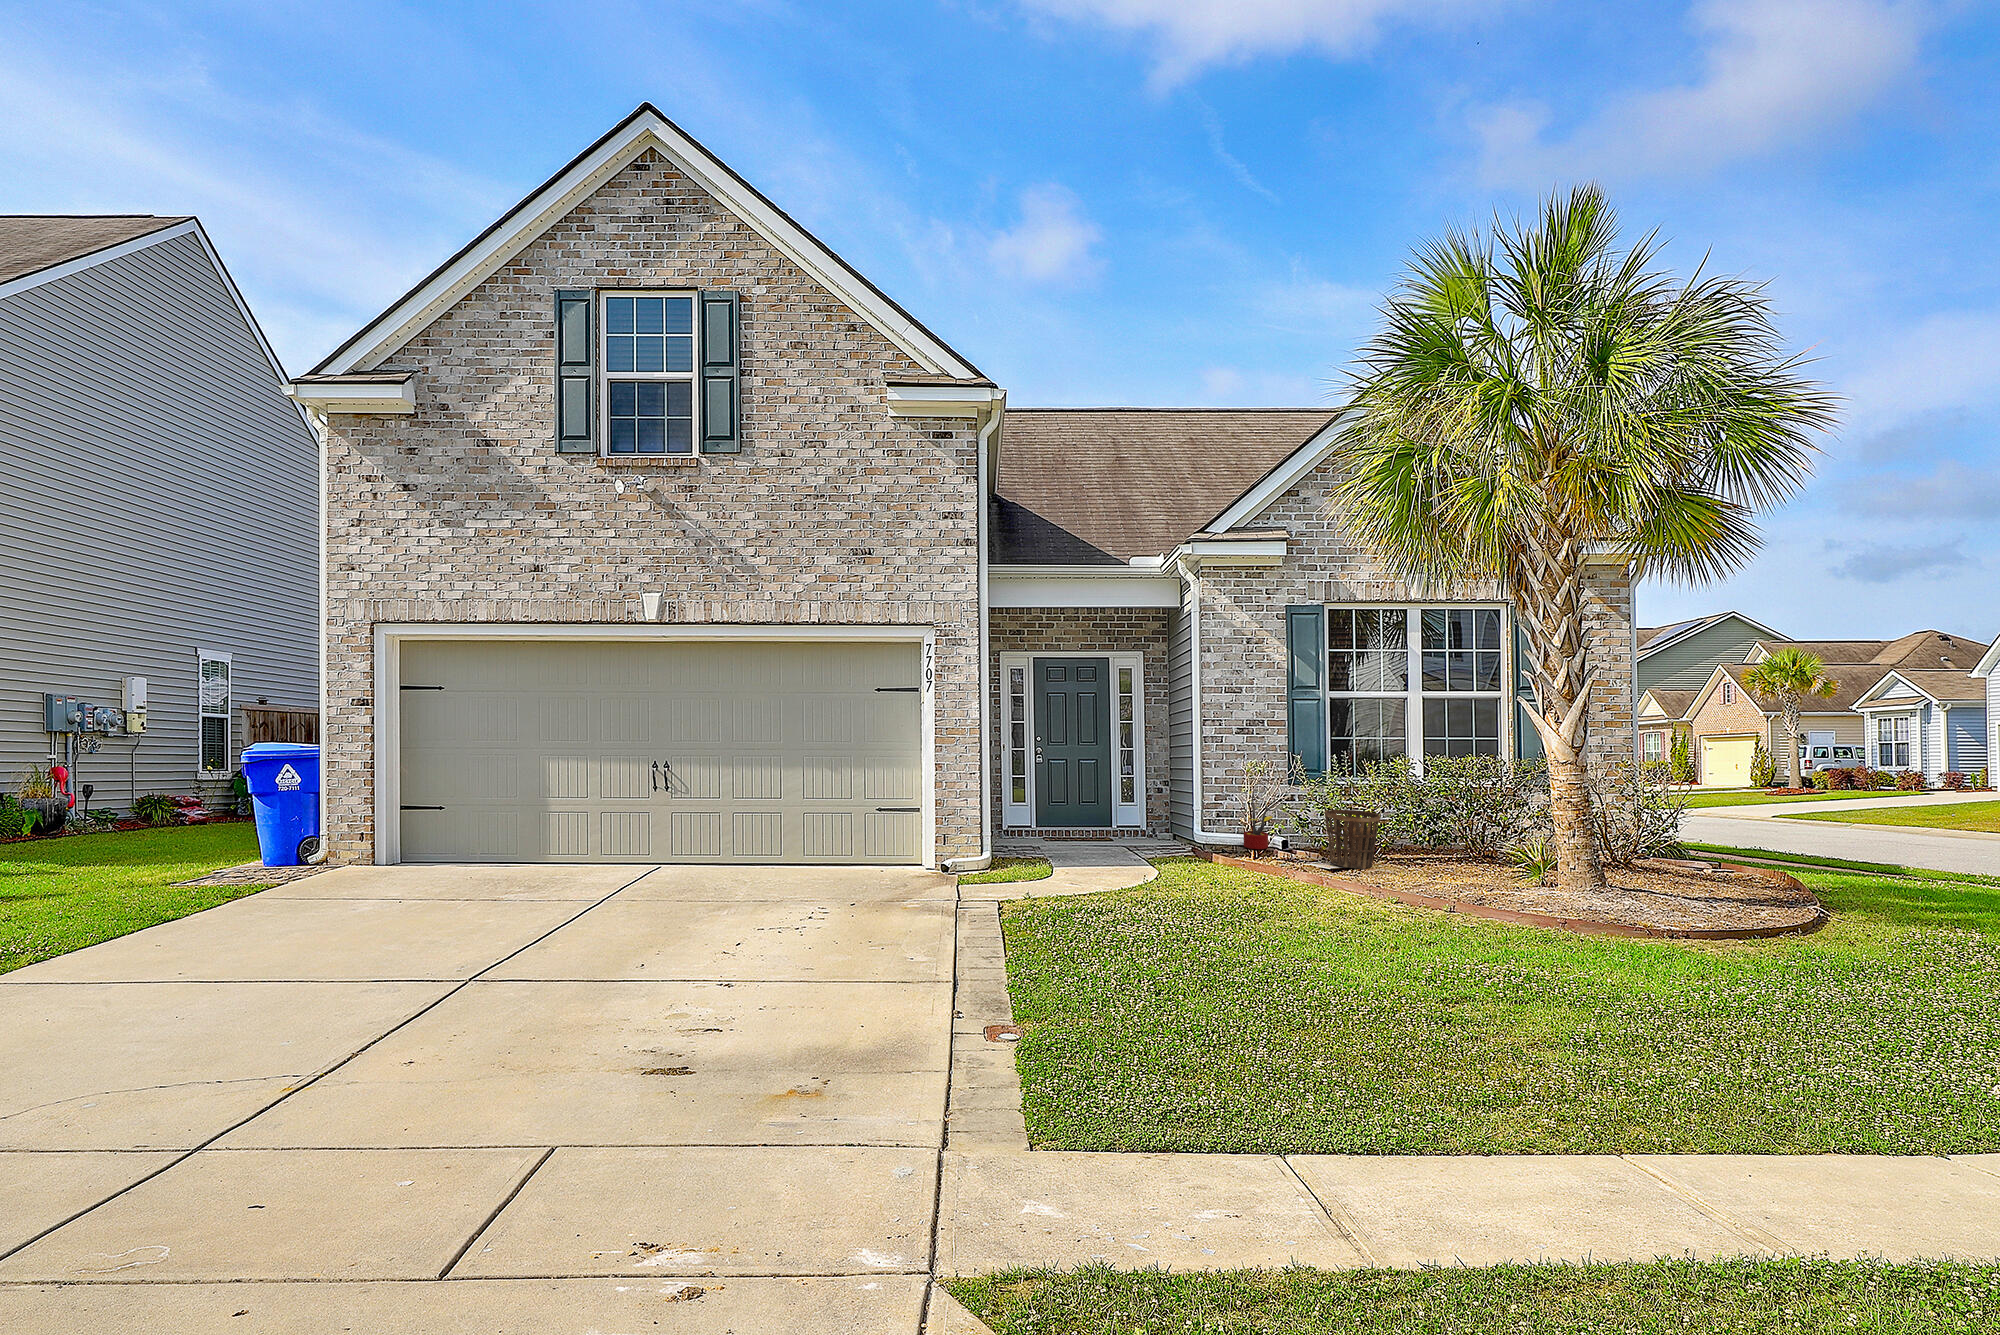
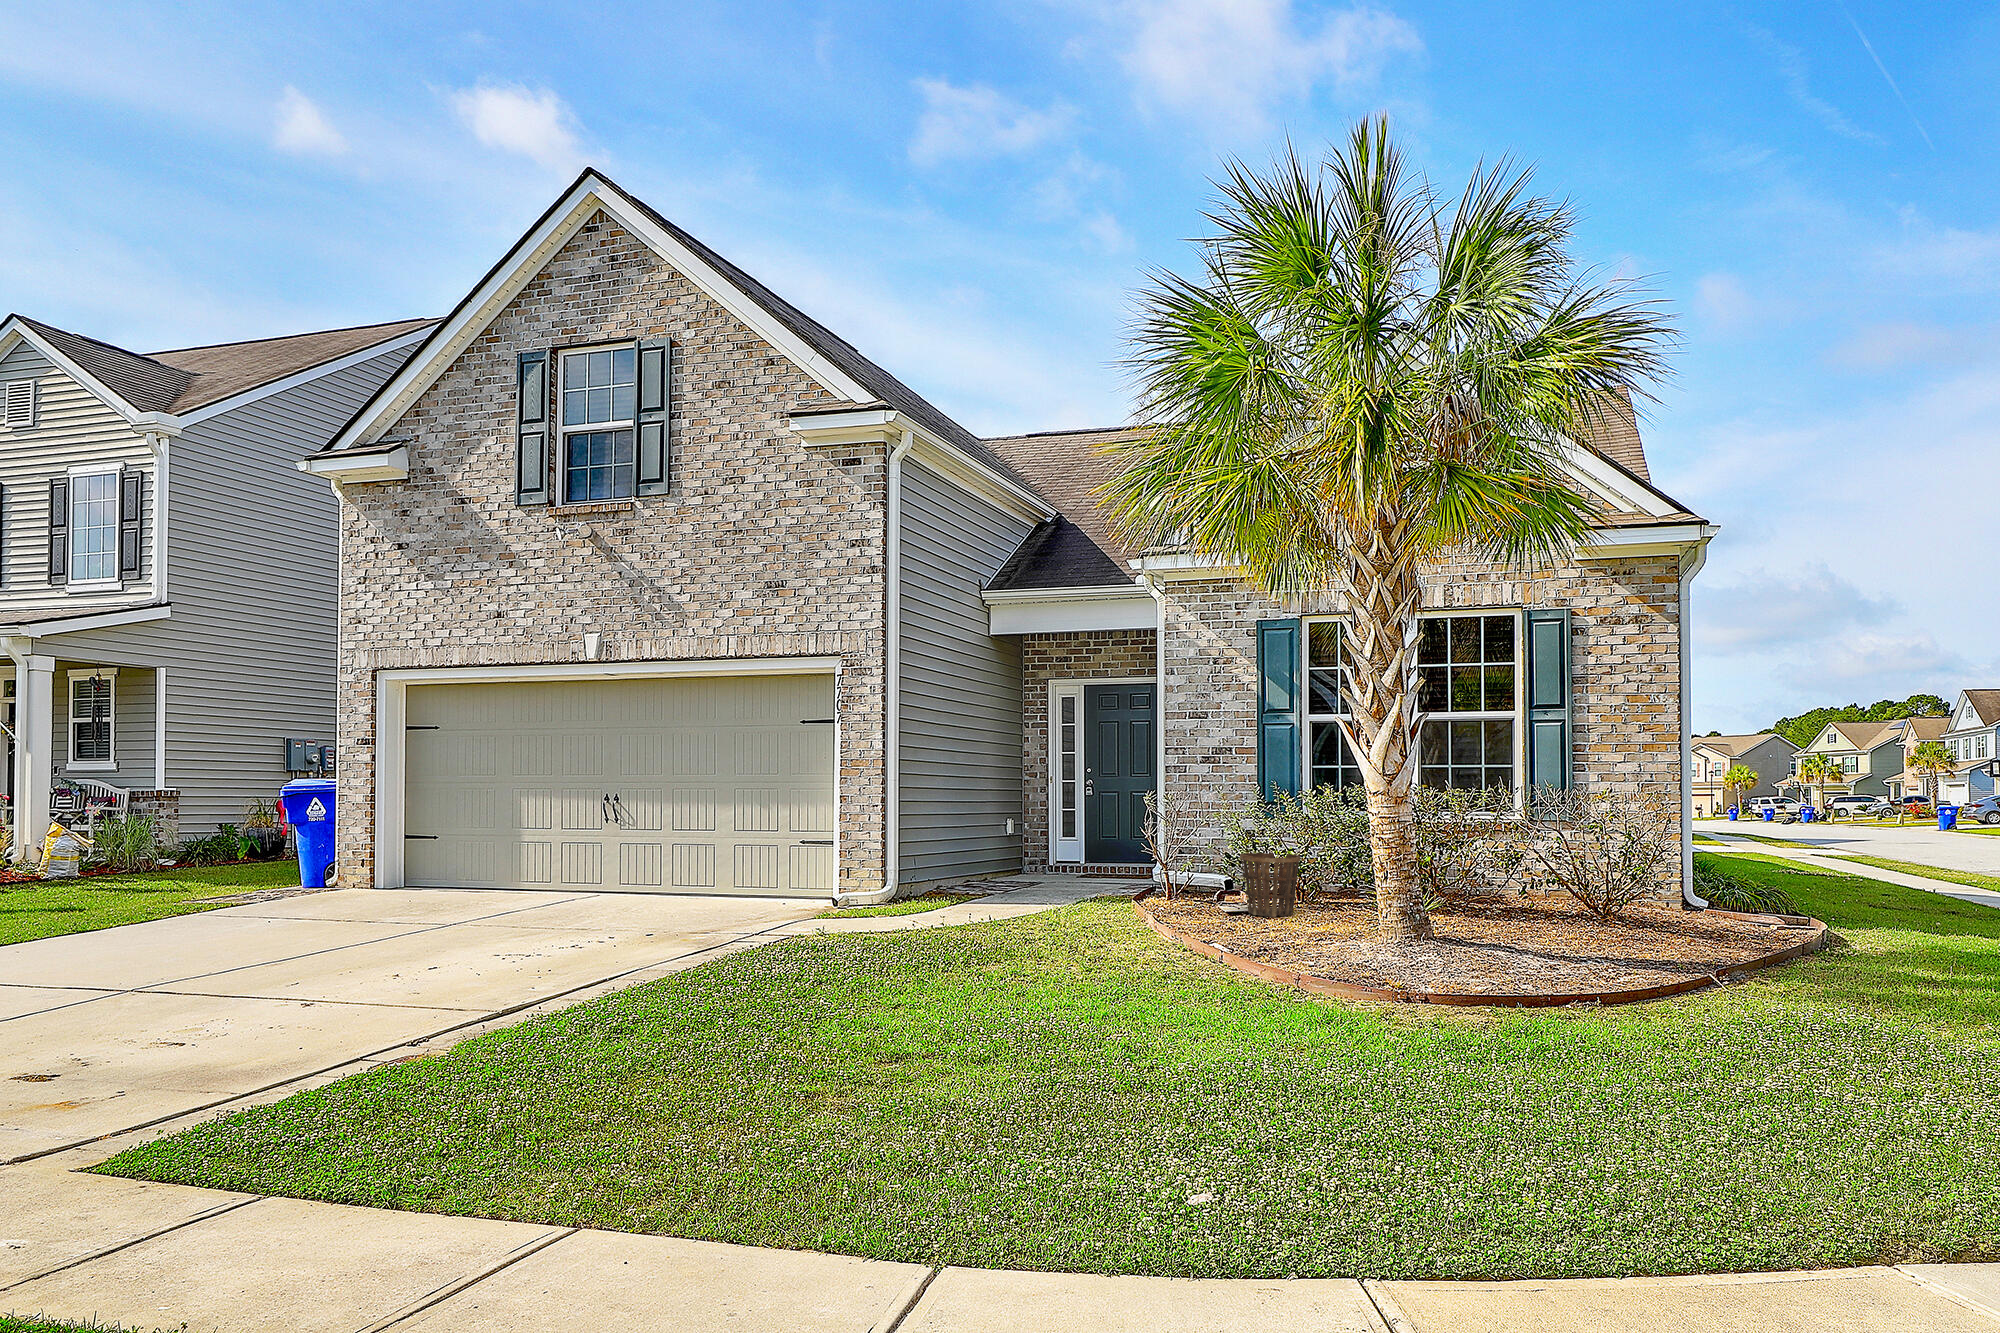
decorative plant: present [1244,788,1275,849] -> none [1185,833,1217,901]

